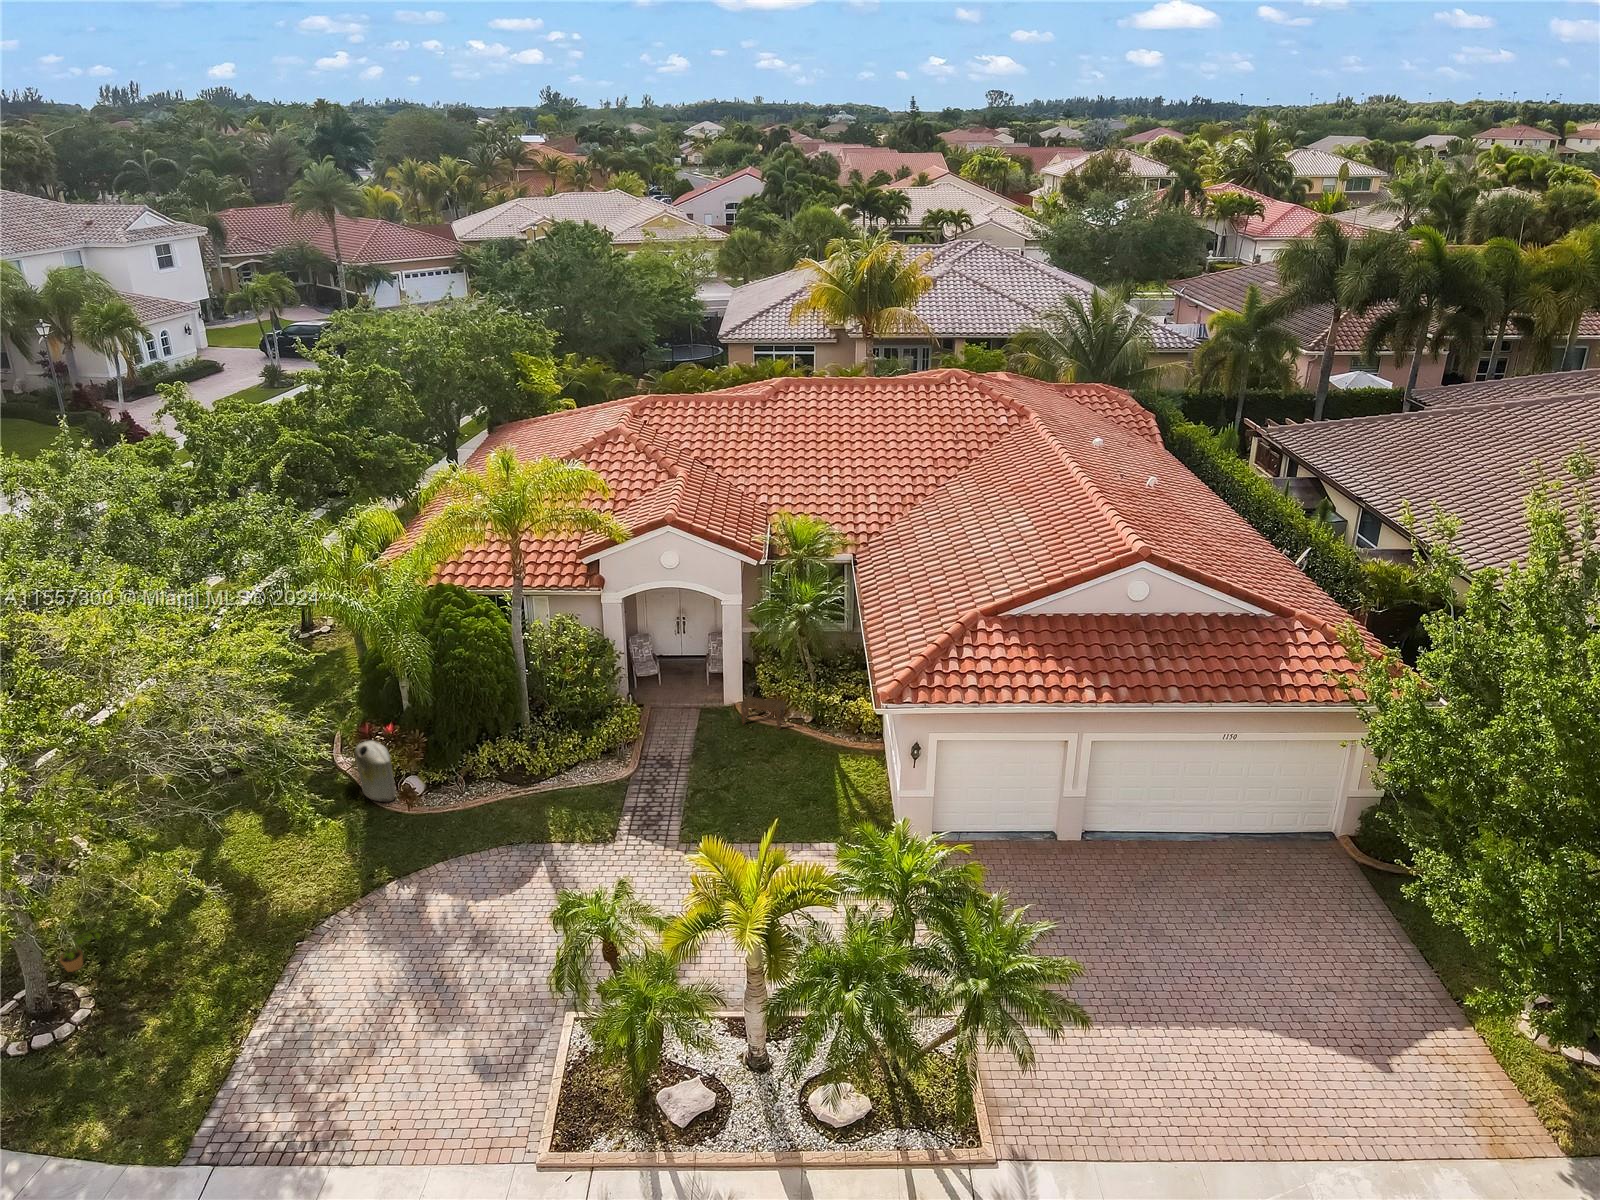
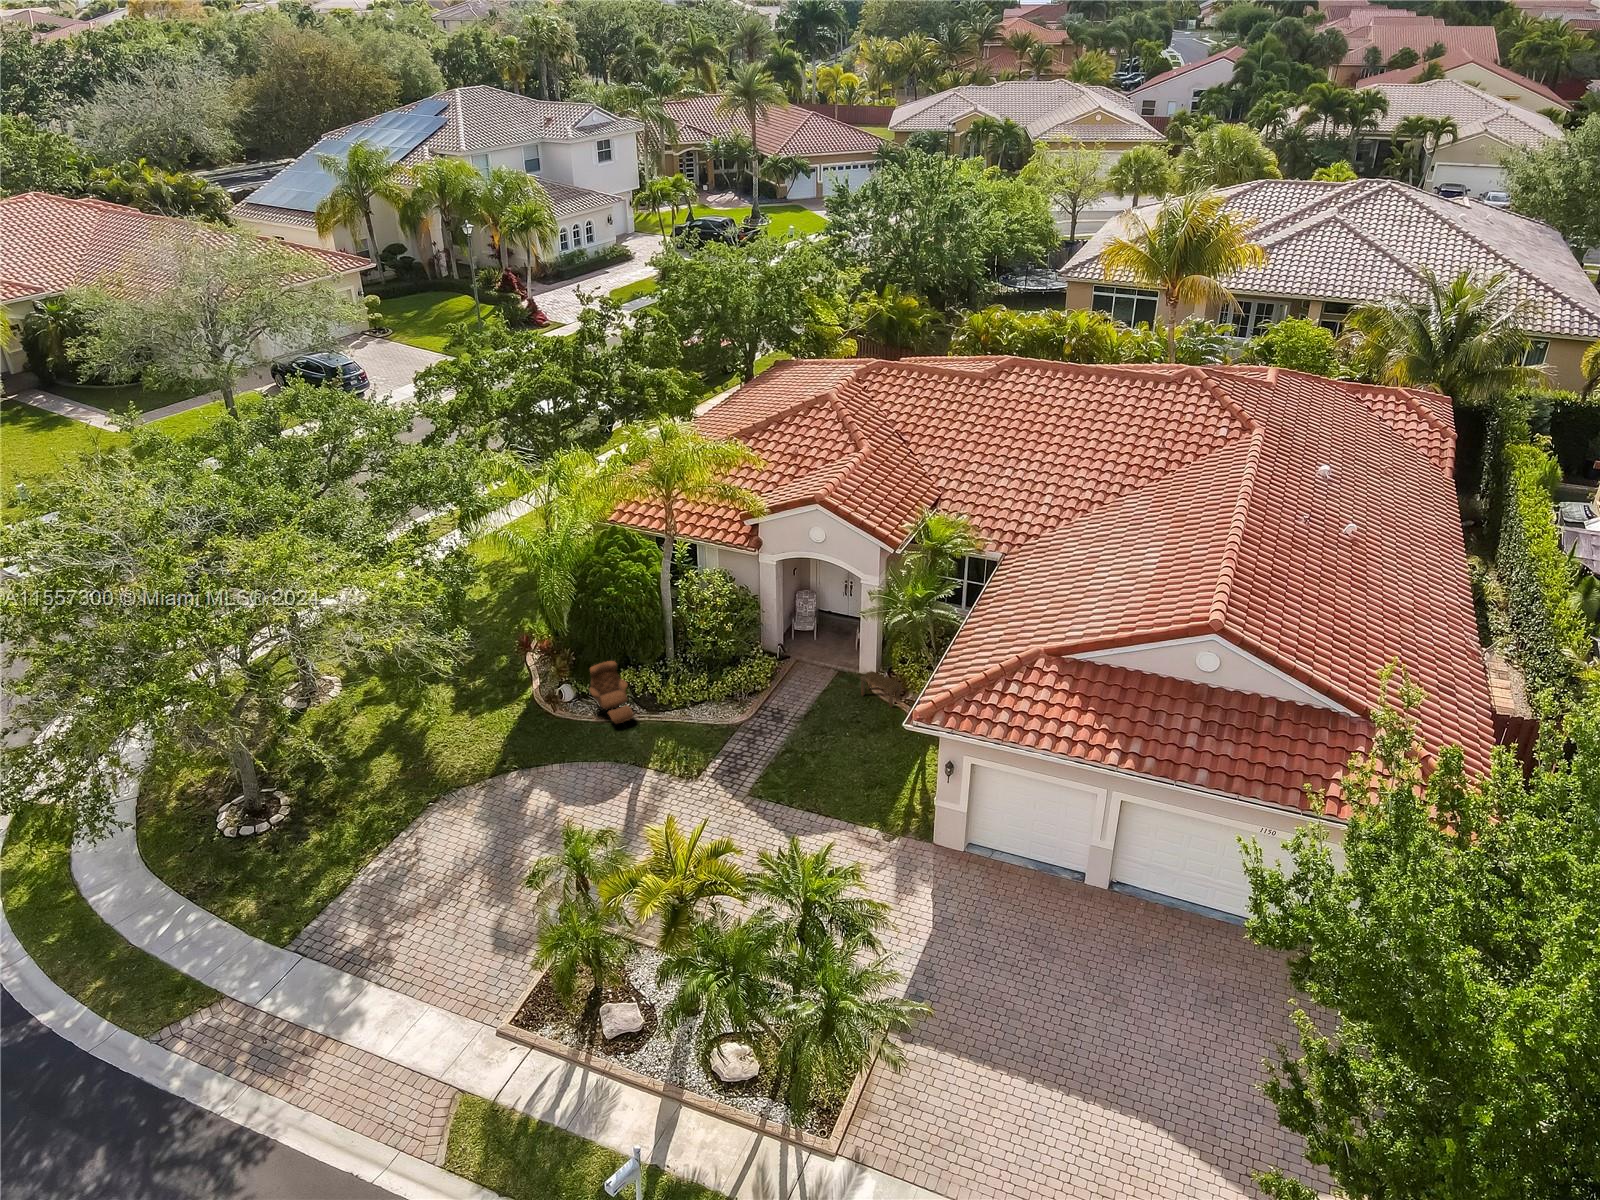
lounge chair: none [444,736,508,811] -> present [590,661,634,724]
trash can: present [355,741,396,802] -> none [528,649,557,701]
potted plant: present [60,930,100,972] -> none [279,758,305,785]

